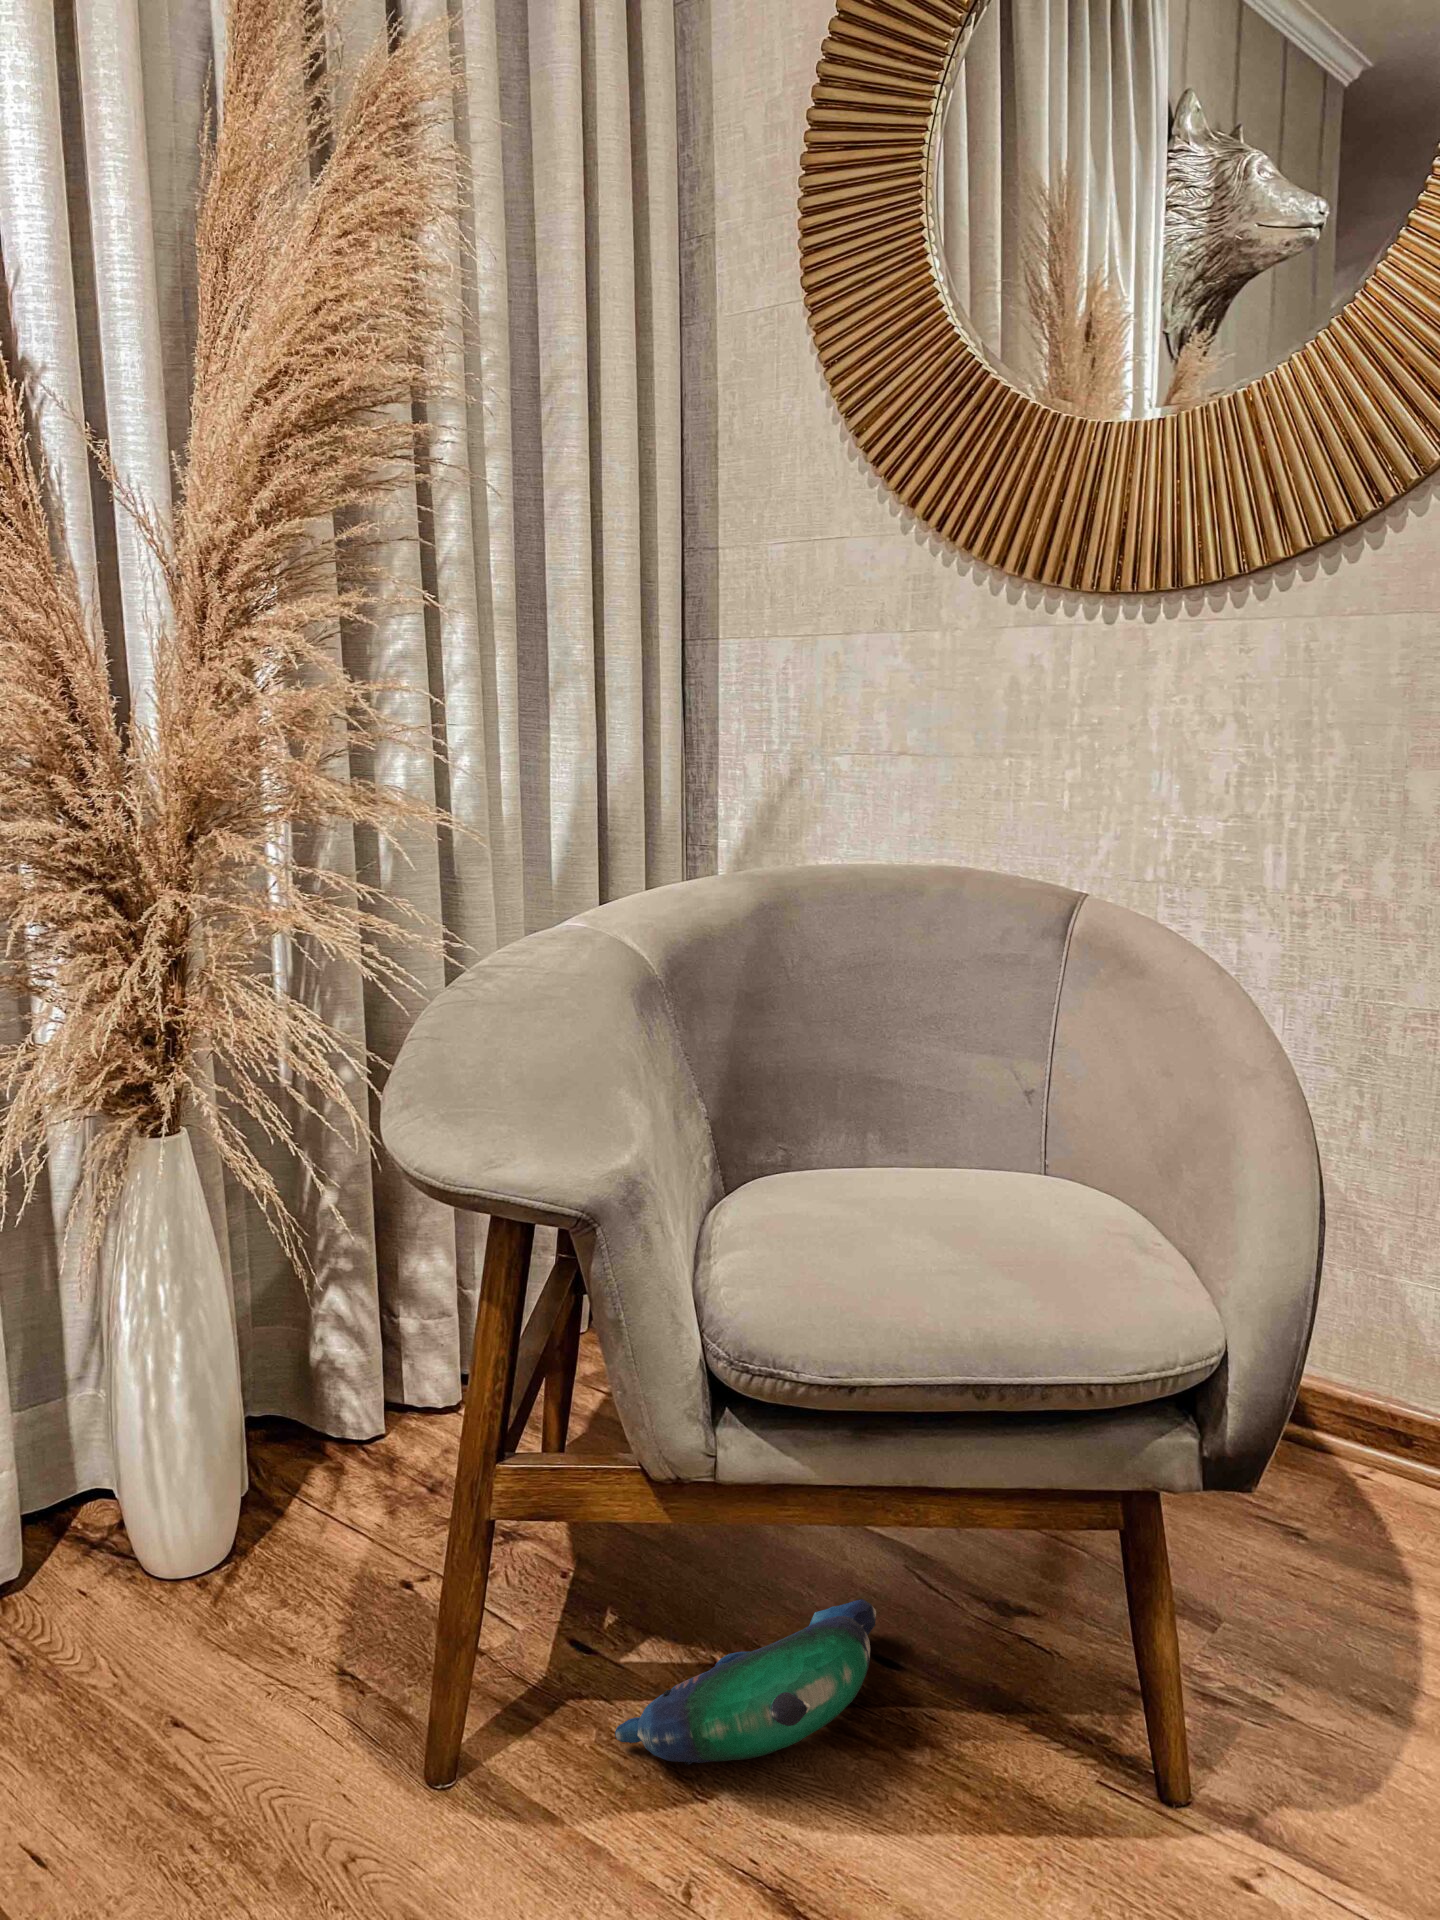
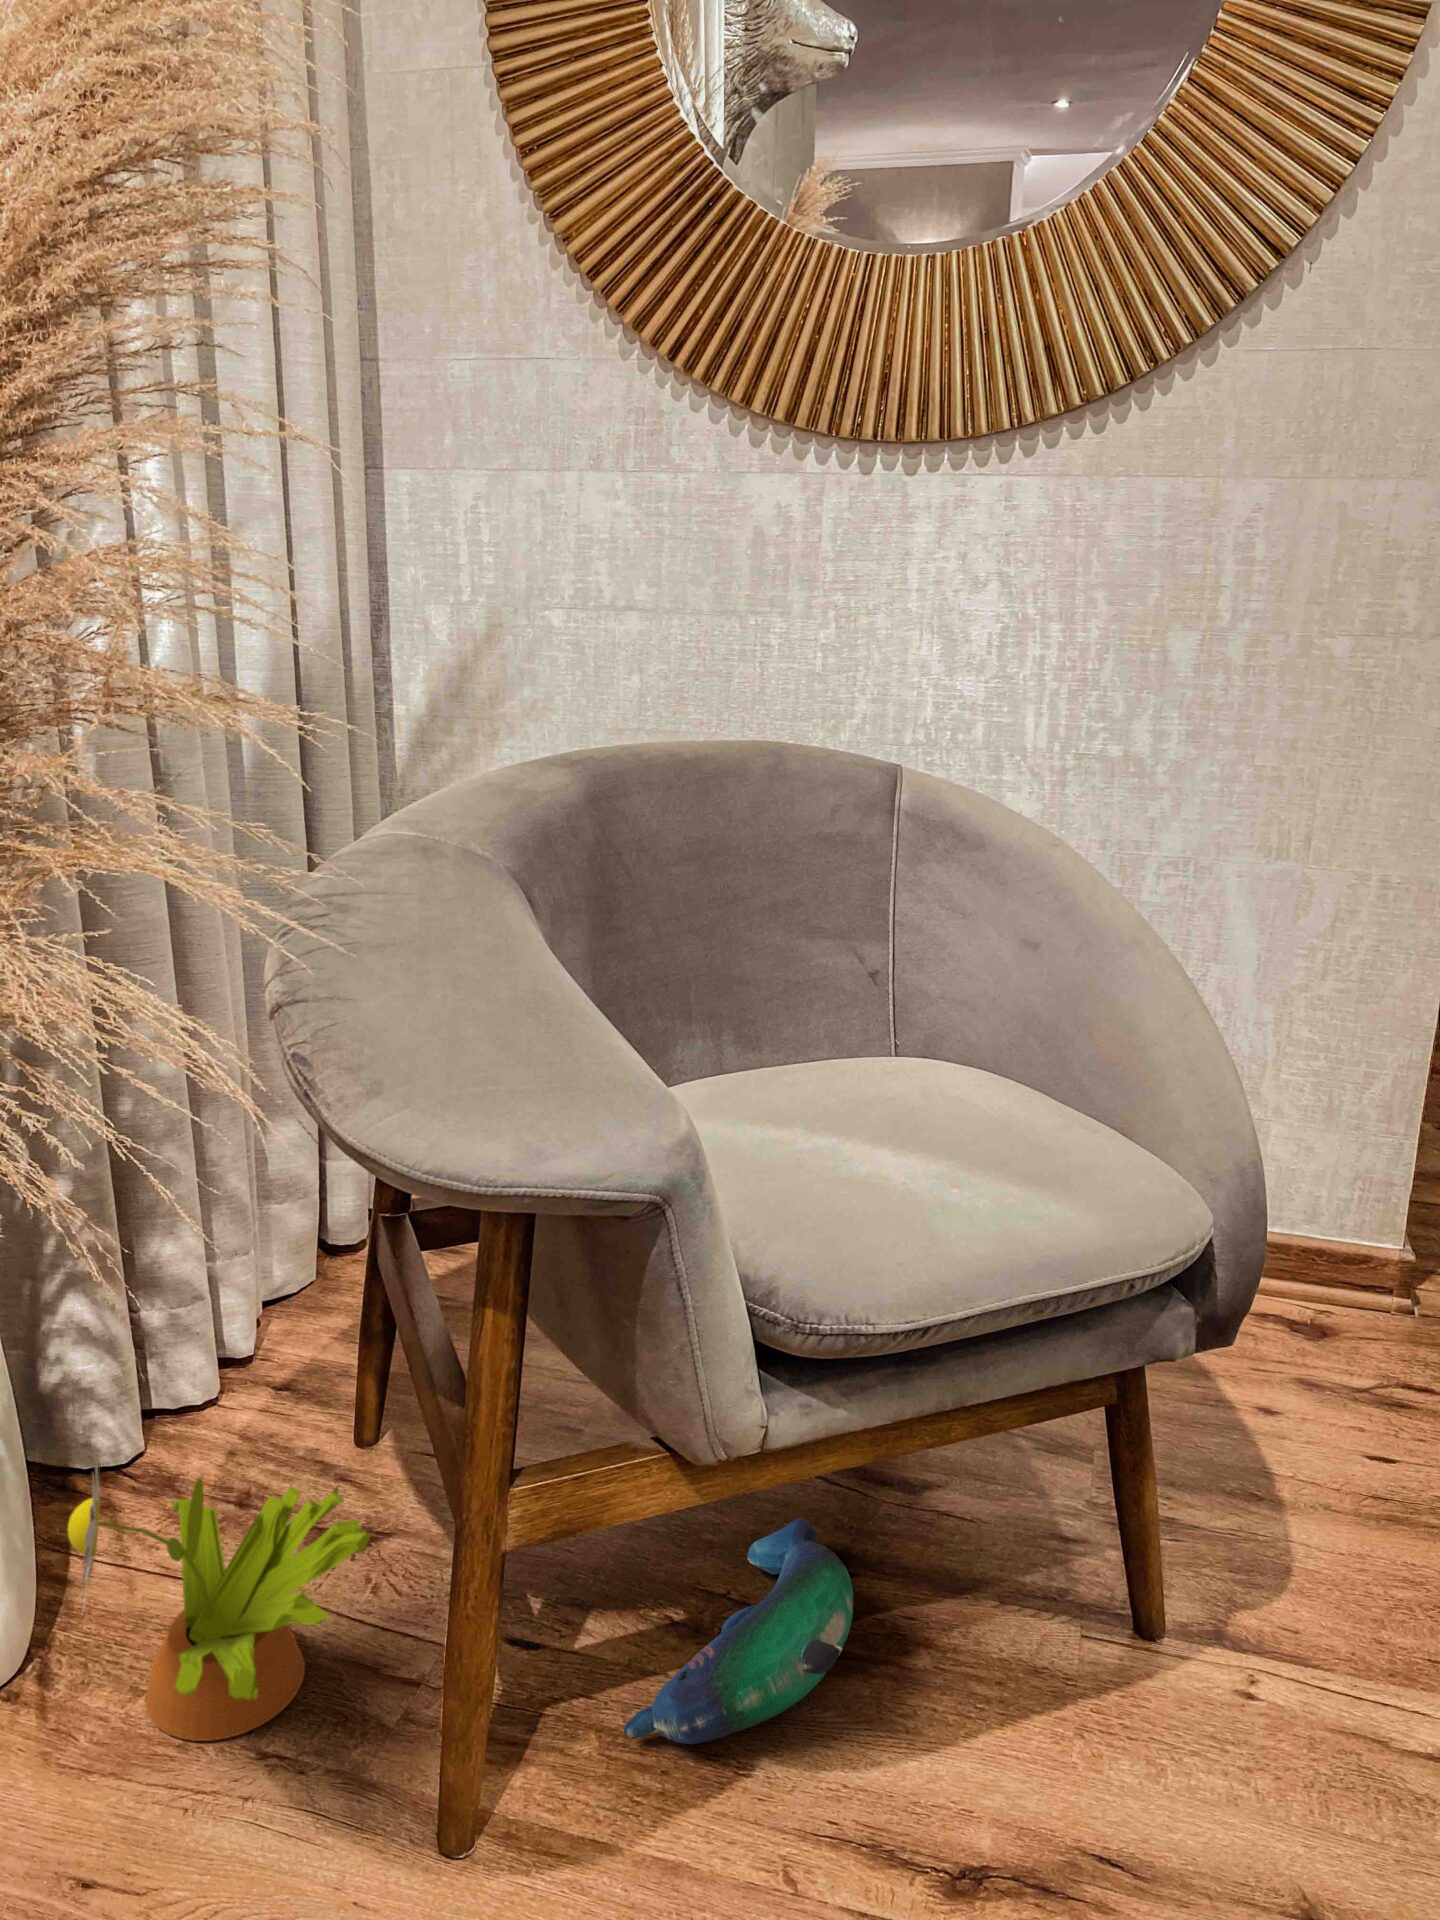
decorative plant: none [222,1384,466,1652] -> present [68,1455,371,1741]

